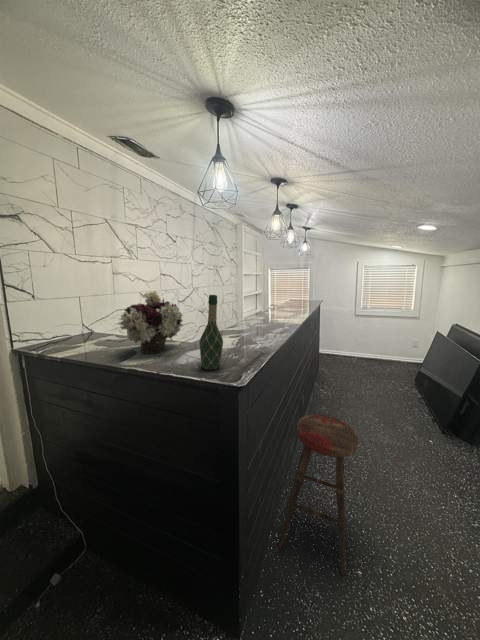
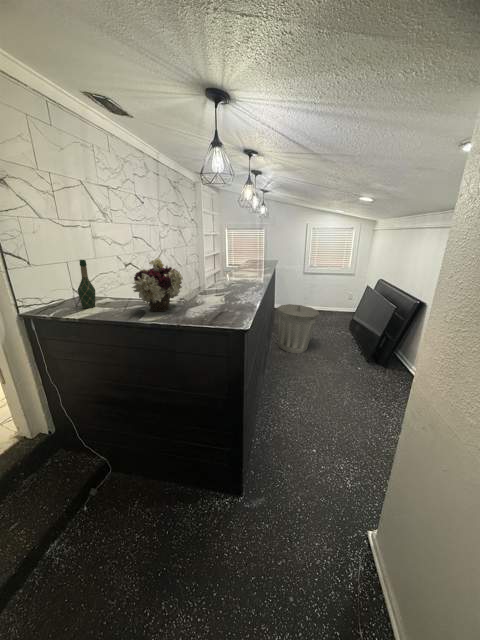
wine bottle: present [200,295,223,370] -> present [78,260,95,308]
trash can: none [319,350,372,411] -> present [277,304,319,353]
bar stool: present [278,415,358,575] -> none [258,353,315,456]

